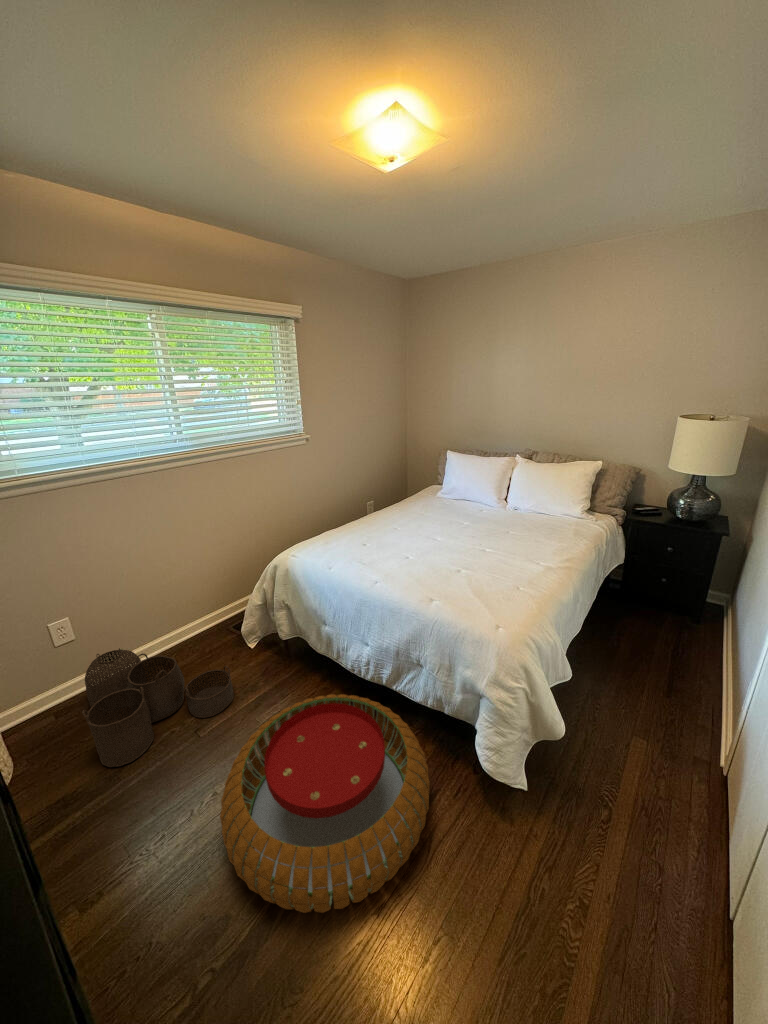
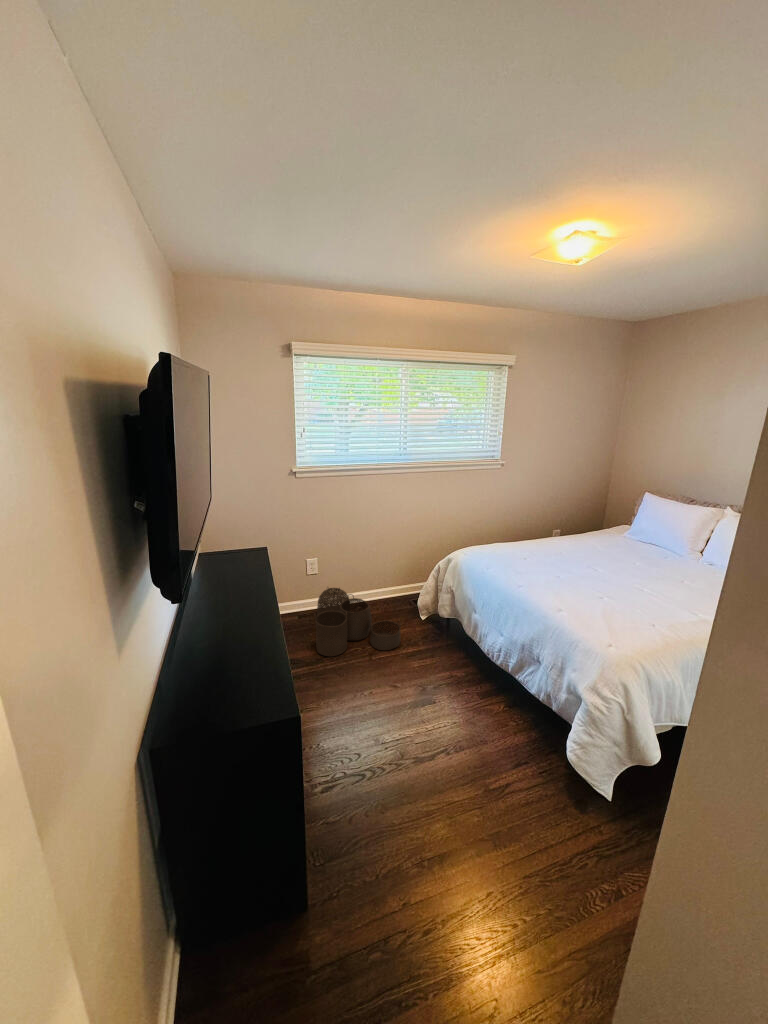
pouf: present [220,694,430,913] -> none [370,657,522,789]

